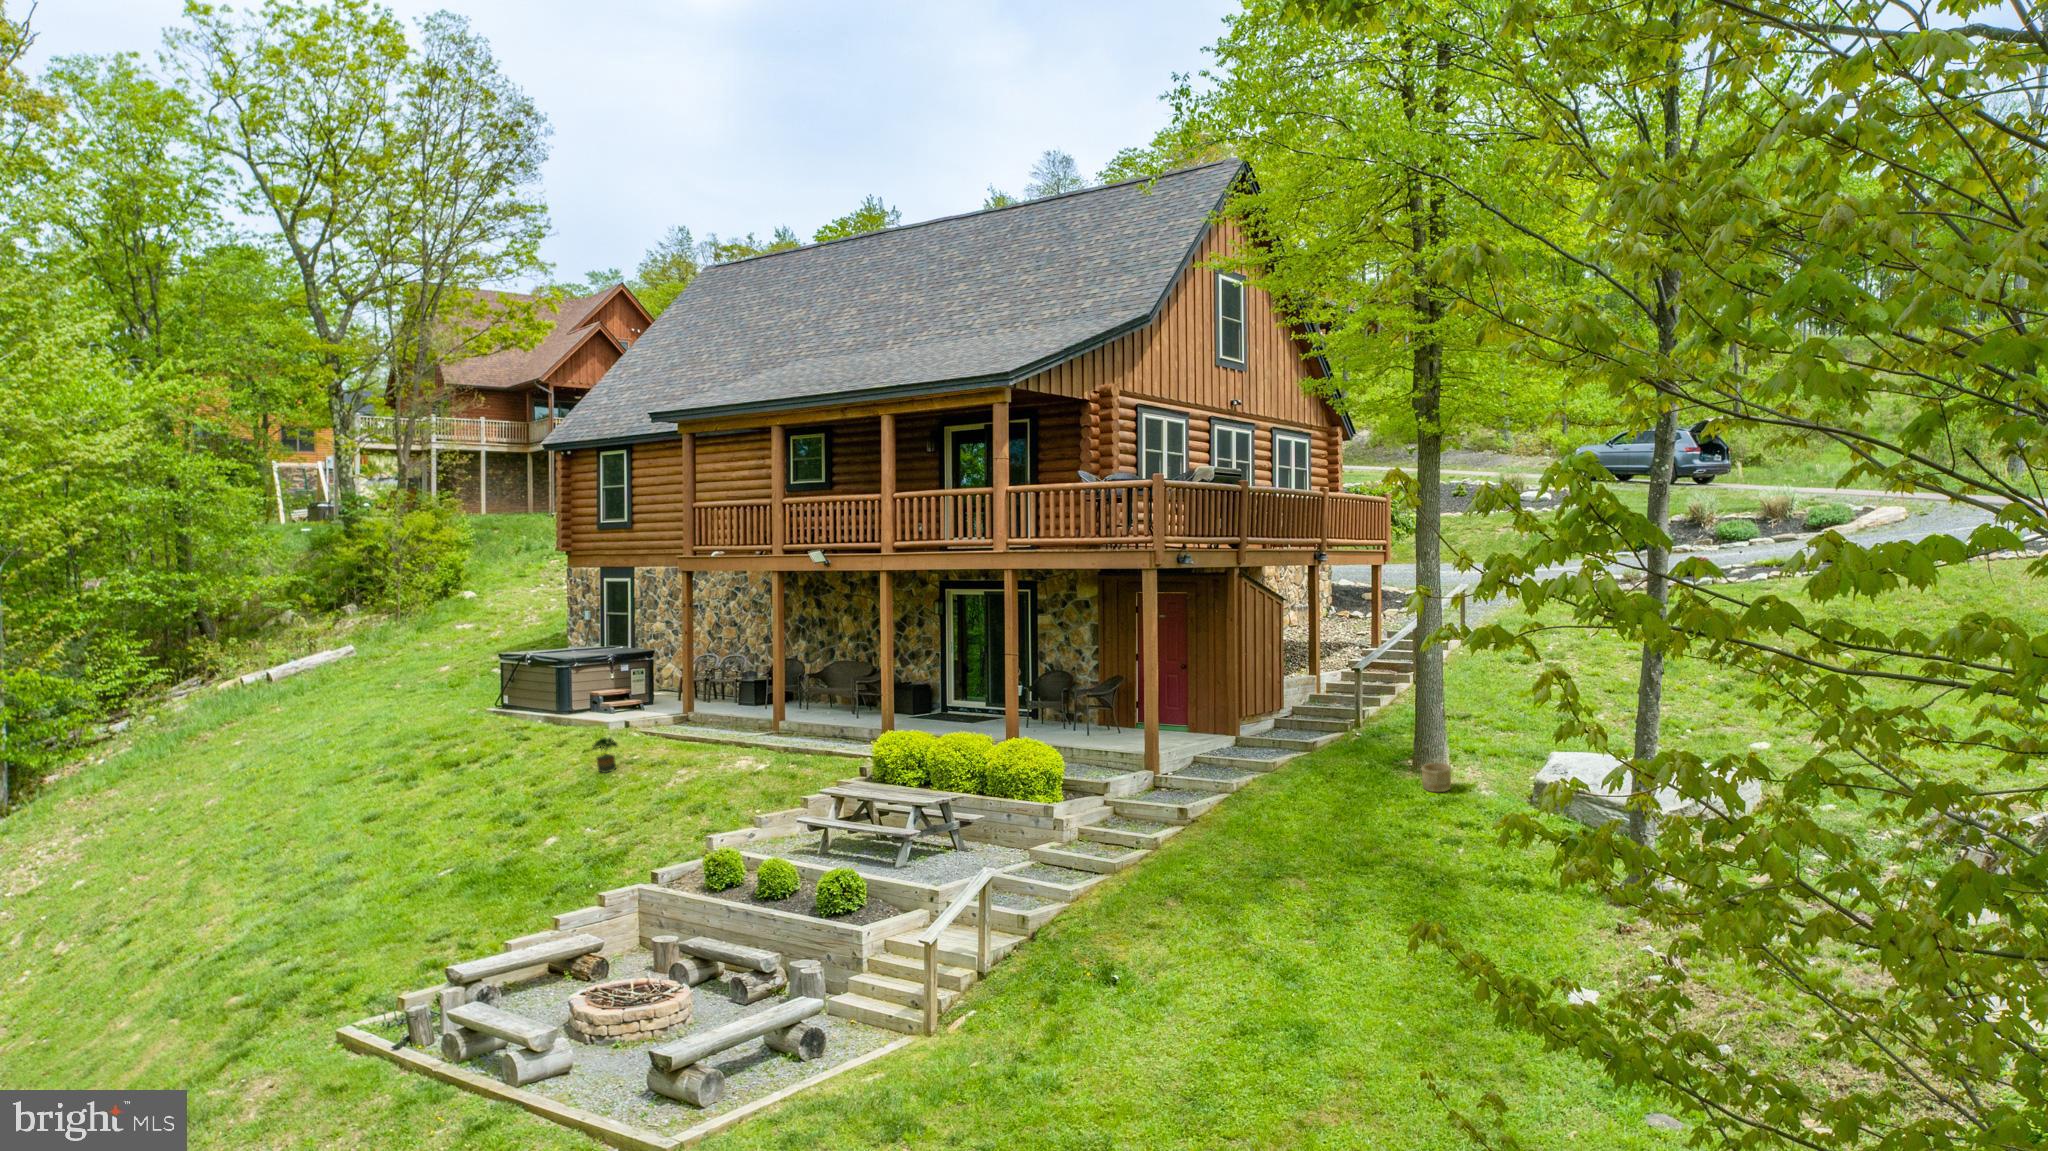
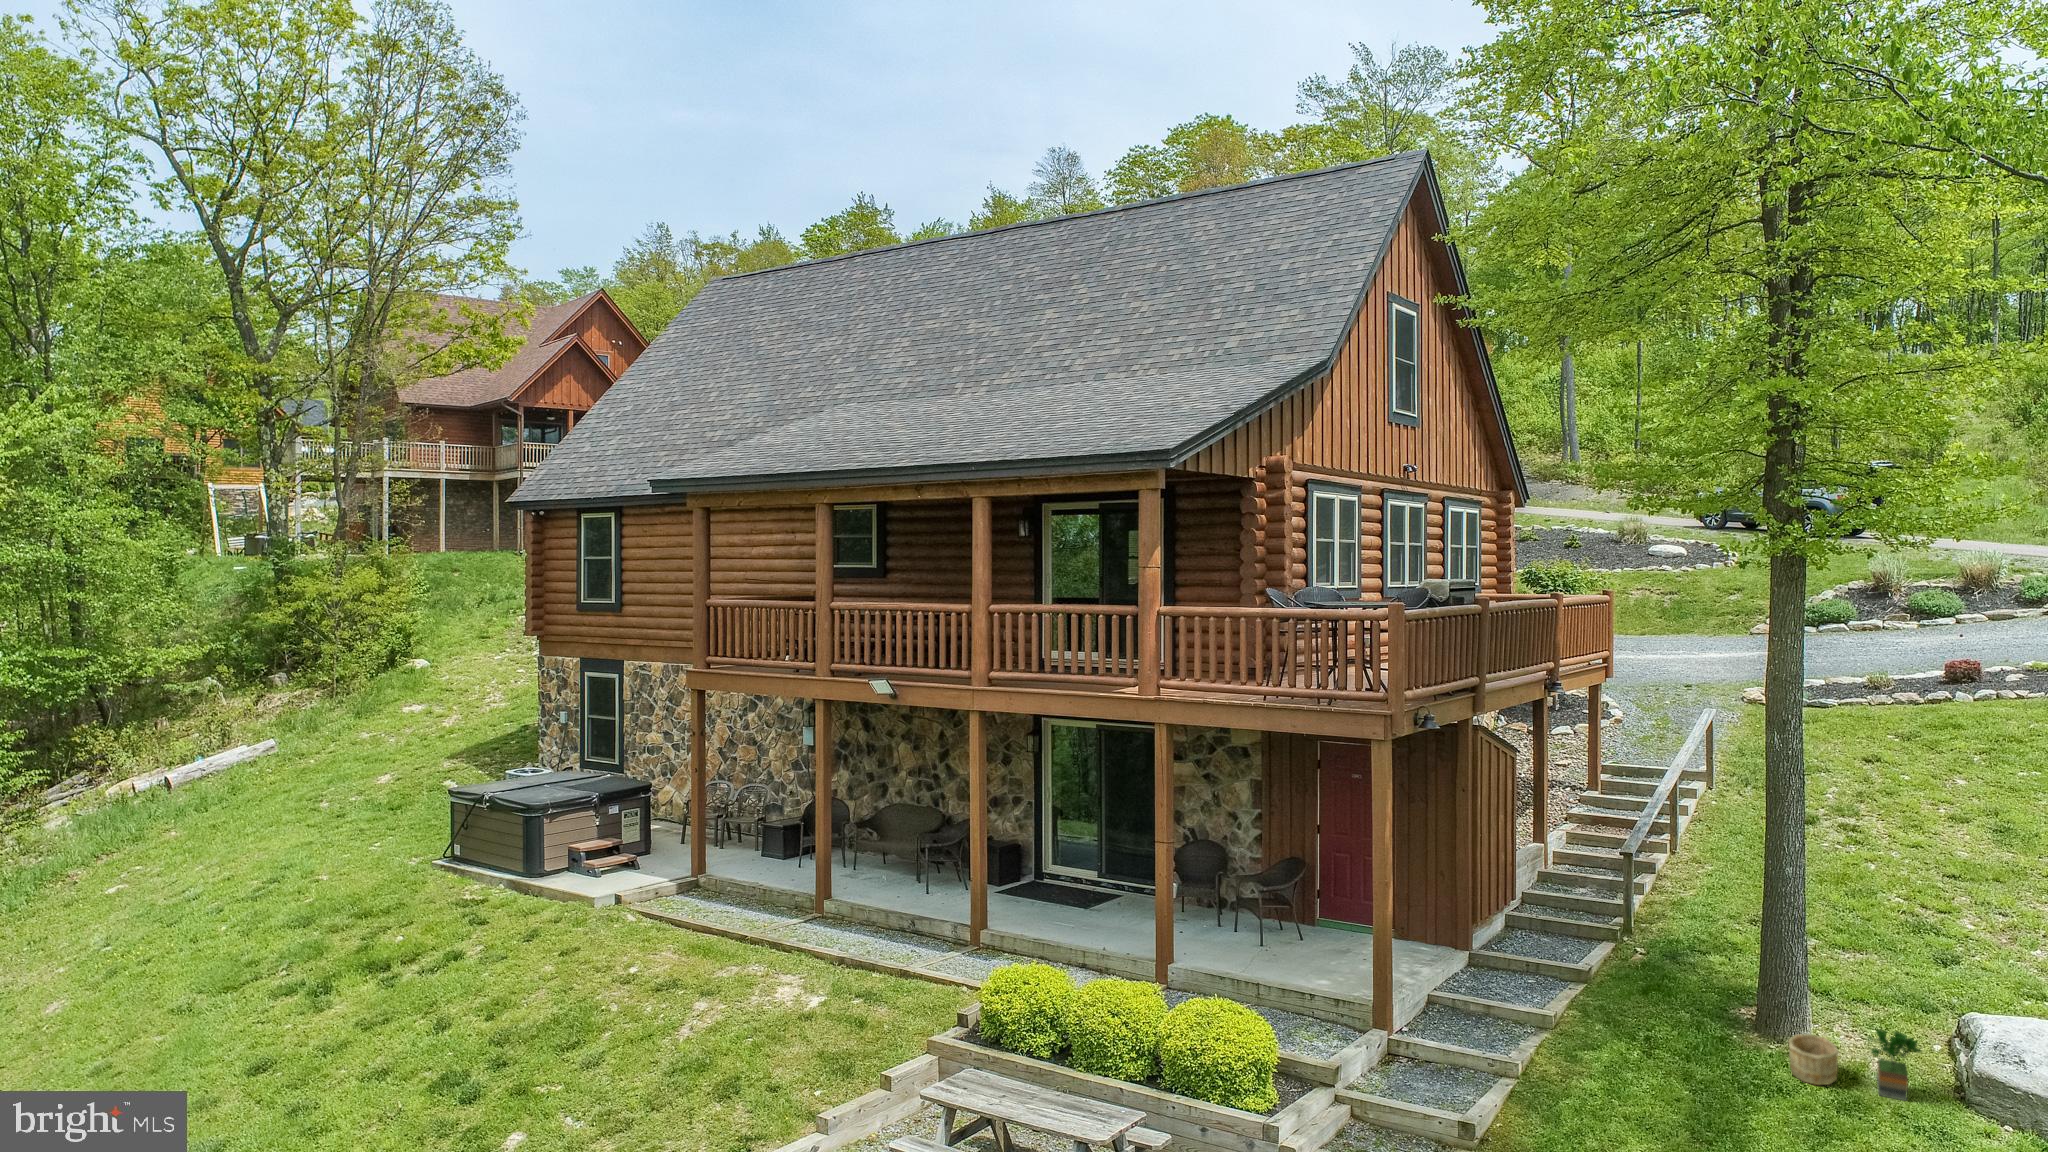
potted tree: present [592,738,617,773] -> present [1868,1029,1921,1101]

